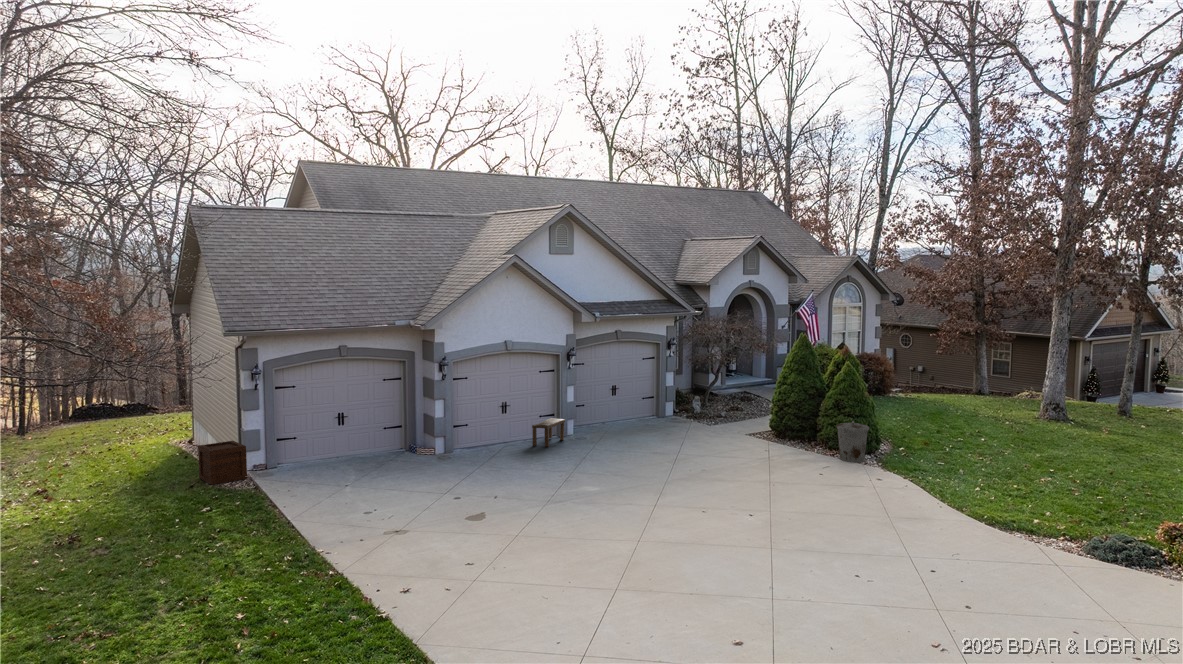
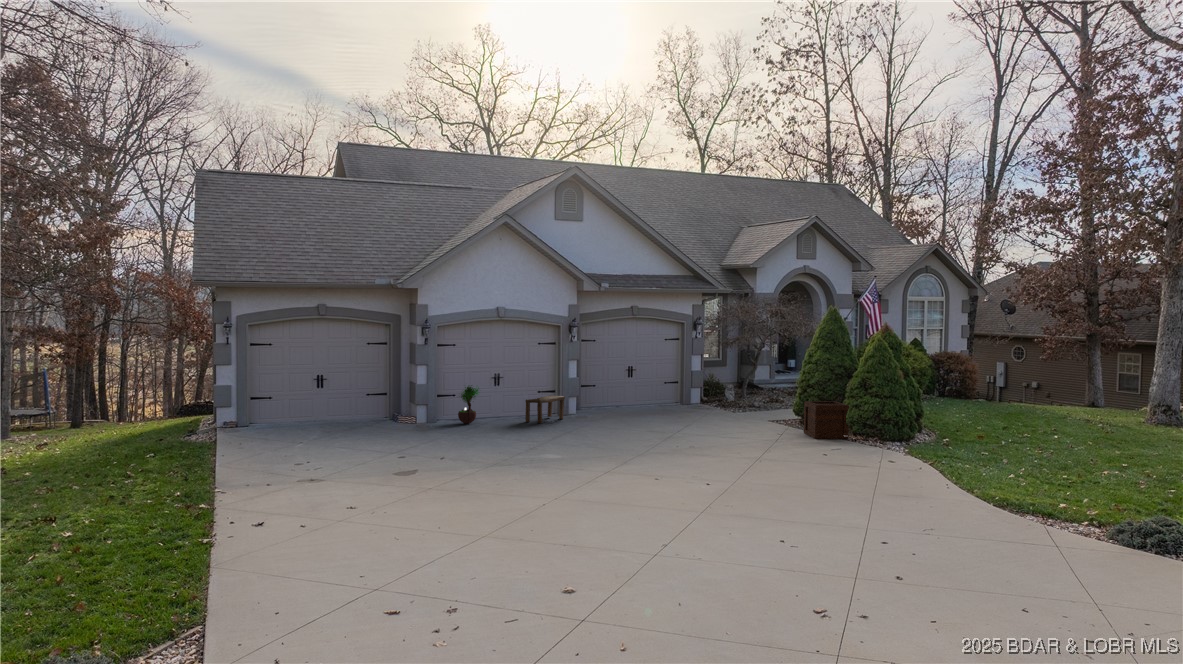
potted tree: none [472,413,494,451] -> present [458,385,478,424]
trash can: present [836,421,869,462] -> none [857,401,896,448]
wooden crate: present [198,441,247,485] -> present [804,401,849,439]

